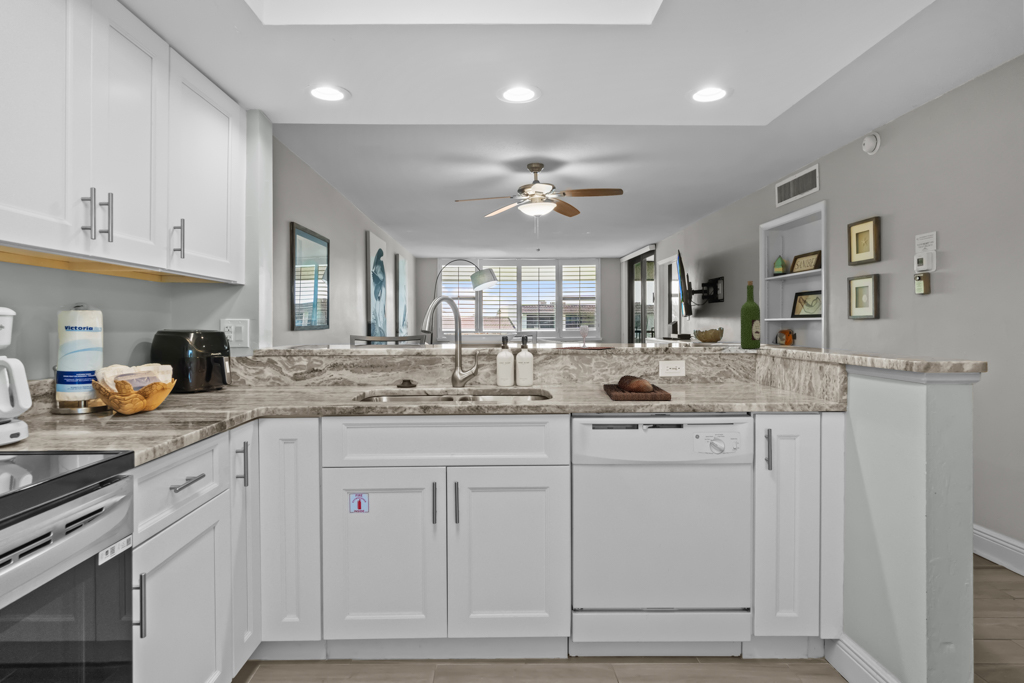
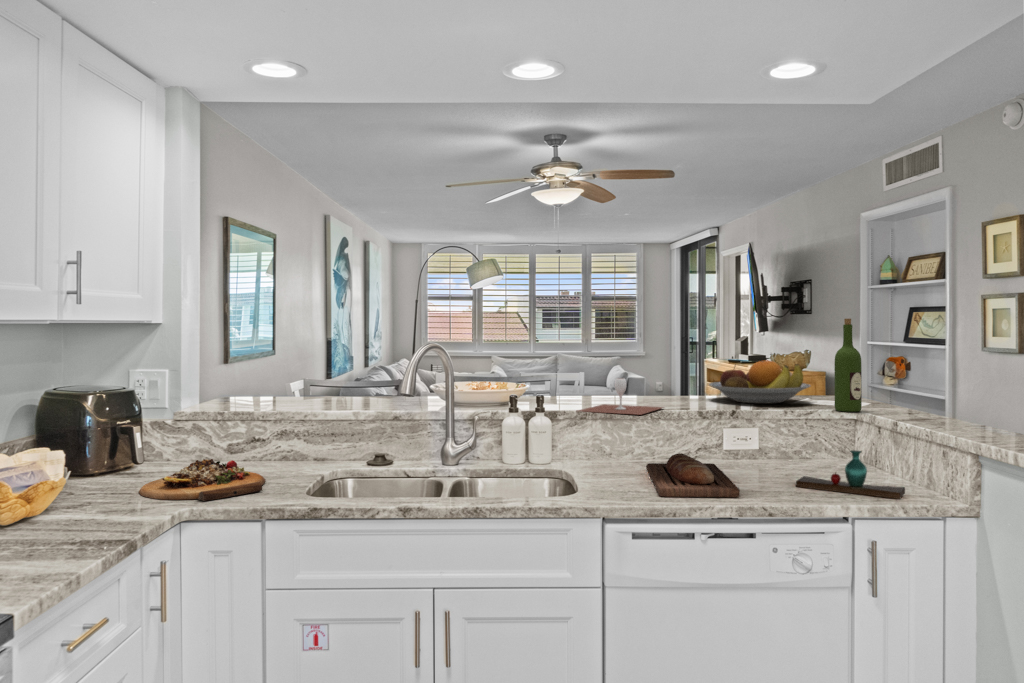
fruit bowl: none [649,316,723,347] -> present [709,360,810,404]
vase: none [713,368,792,400] -> present [796,450,905,499]
cutting board: none [227,378,322,404] -> present [139,459,266,501]

